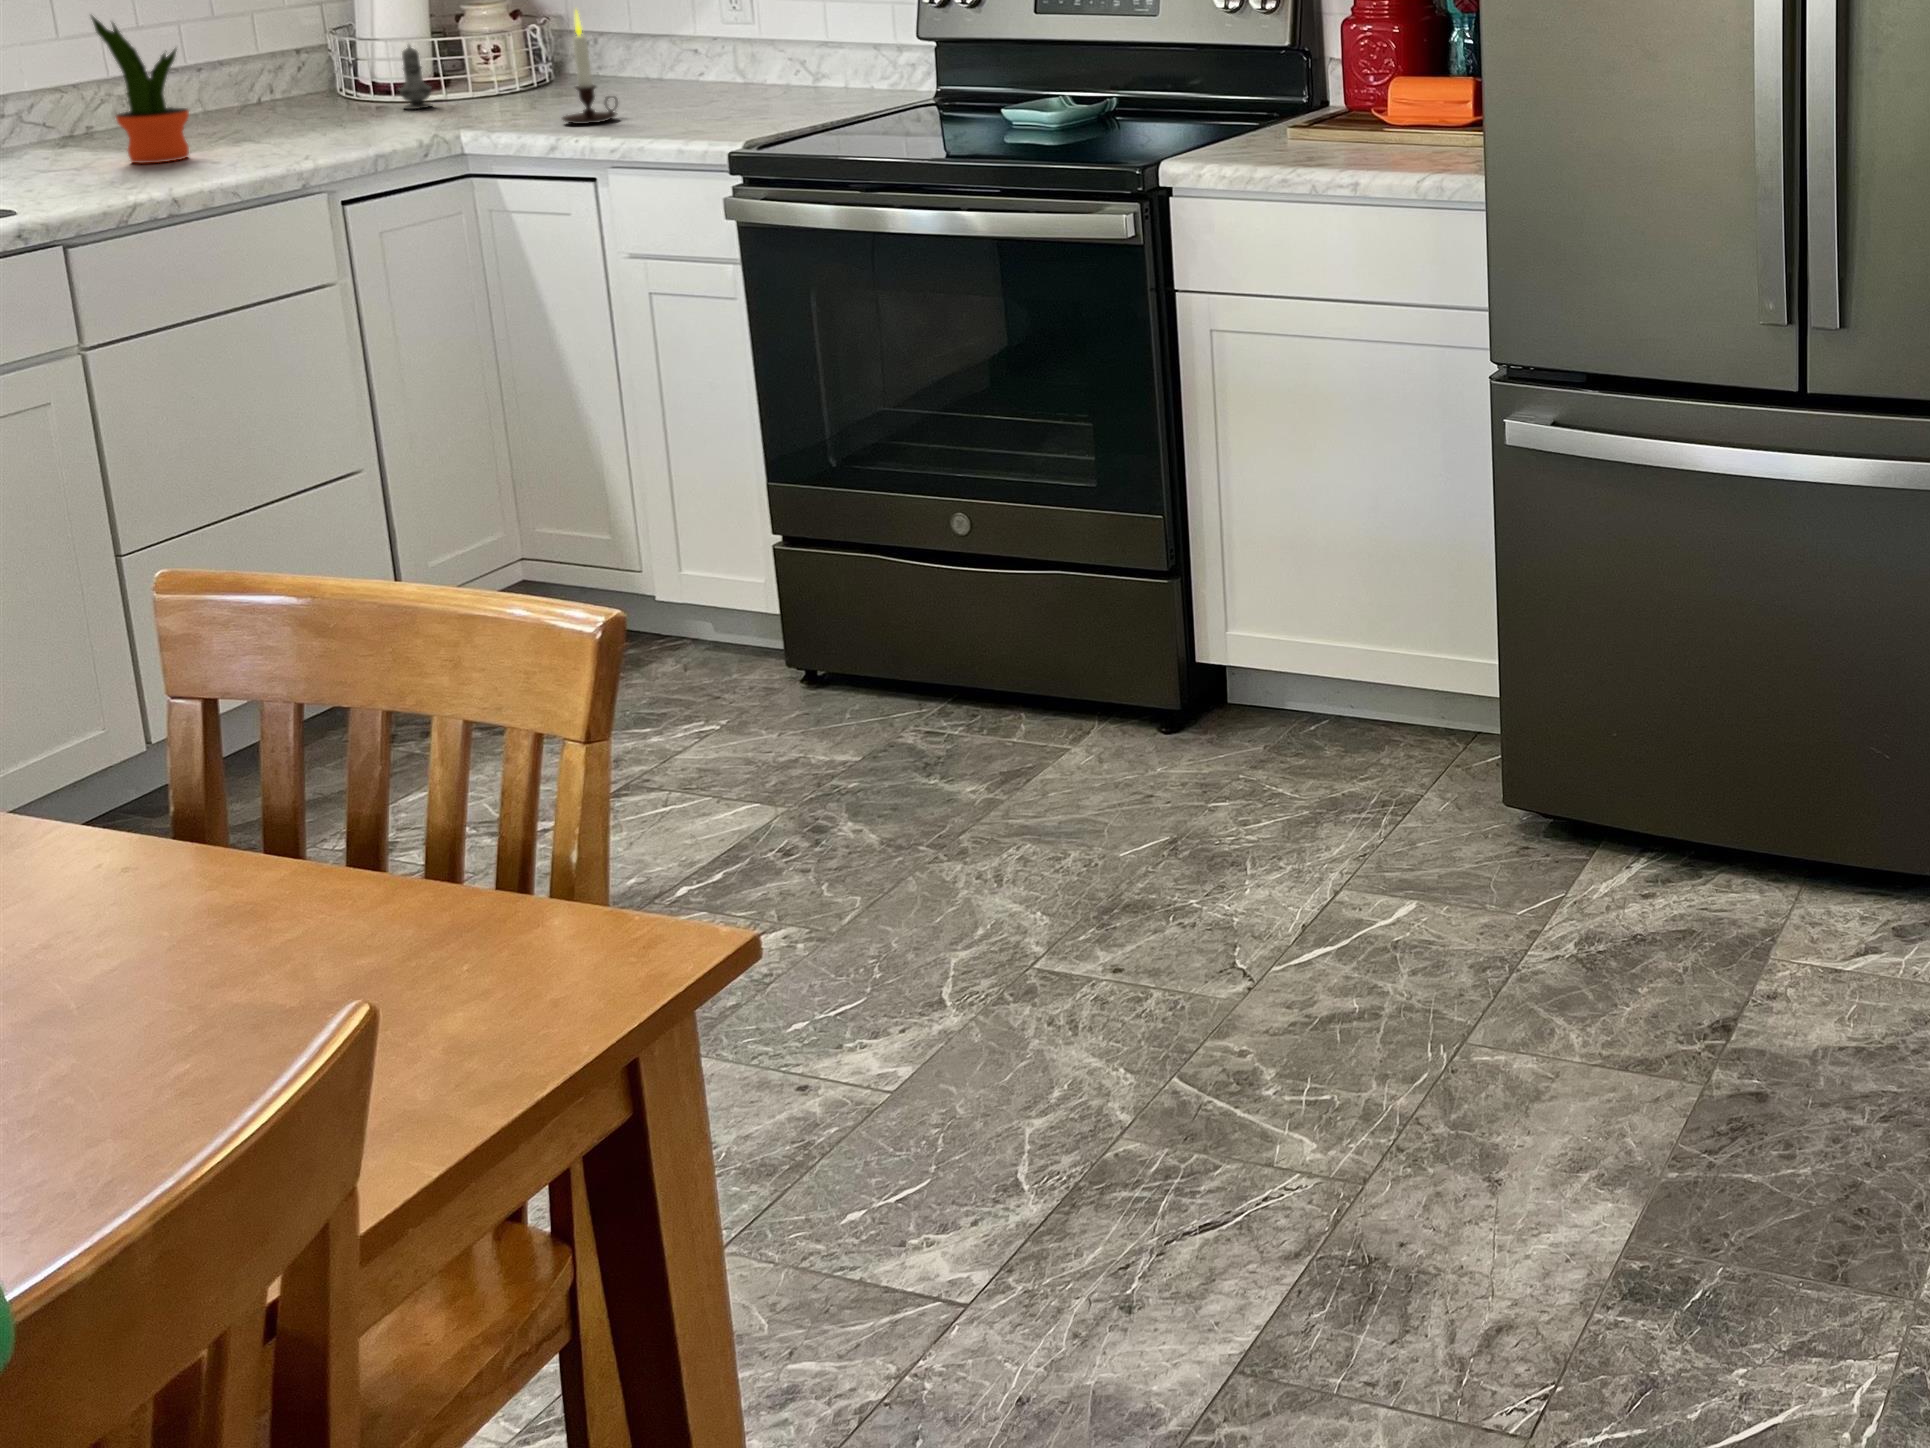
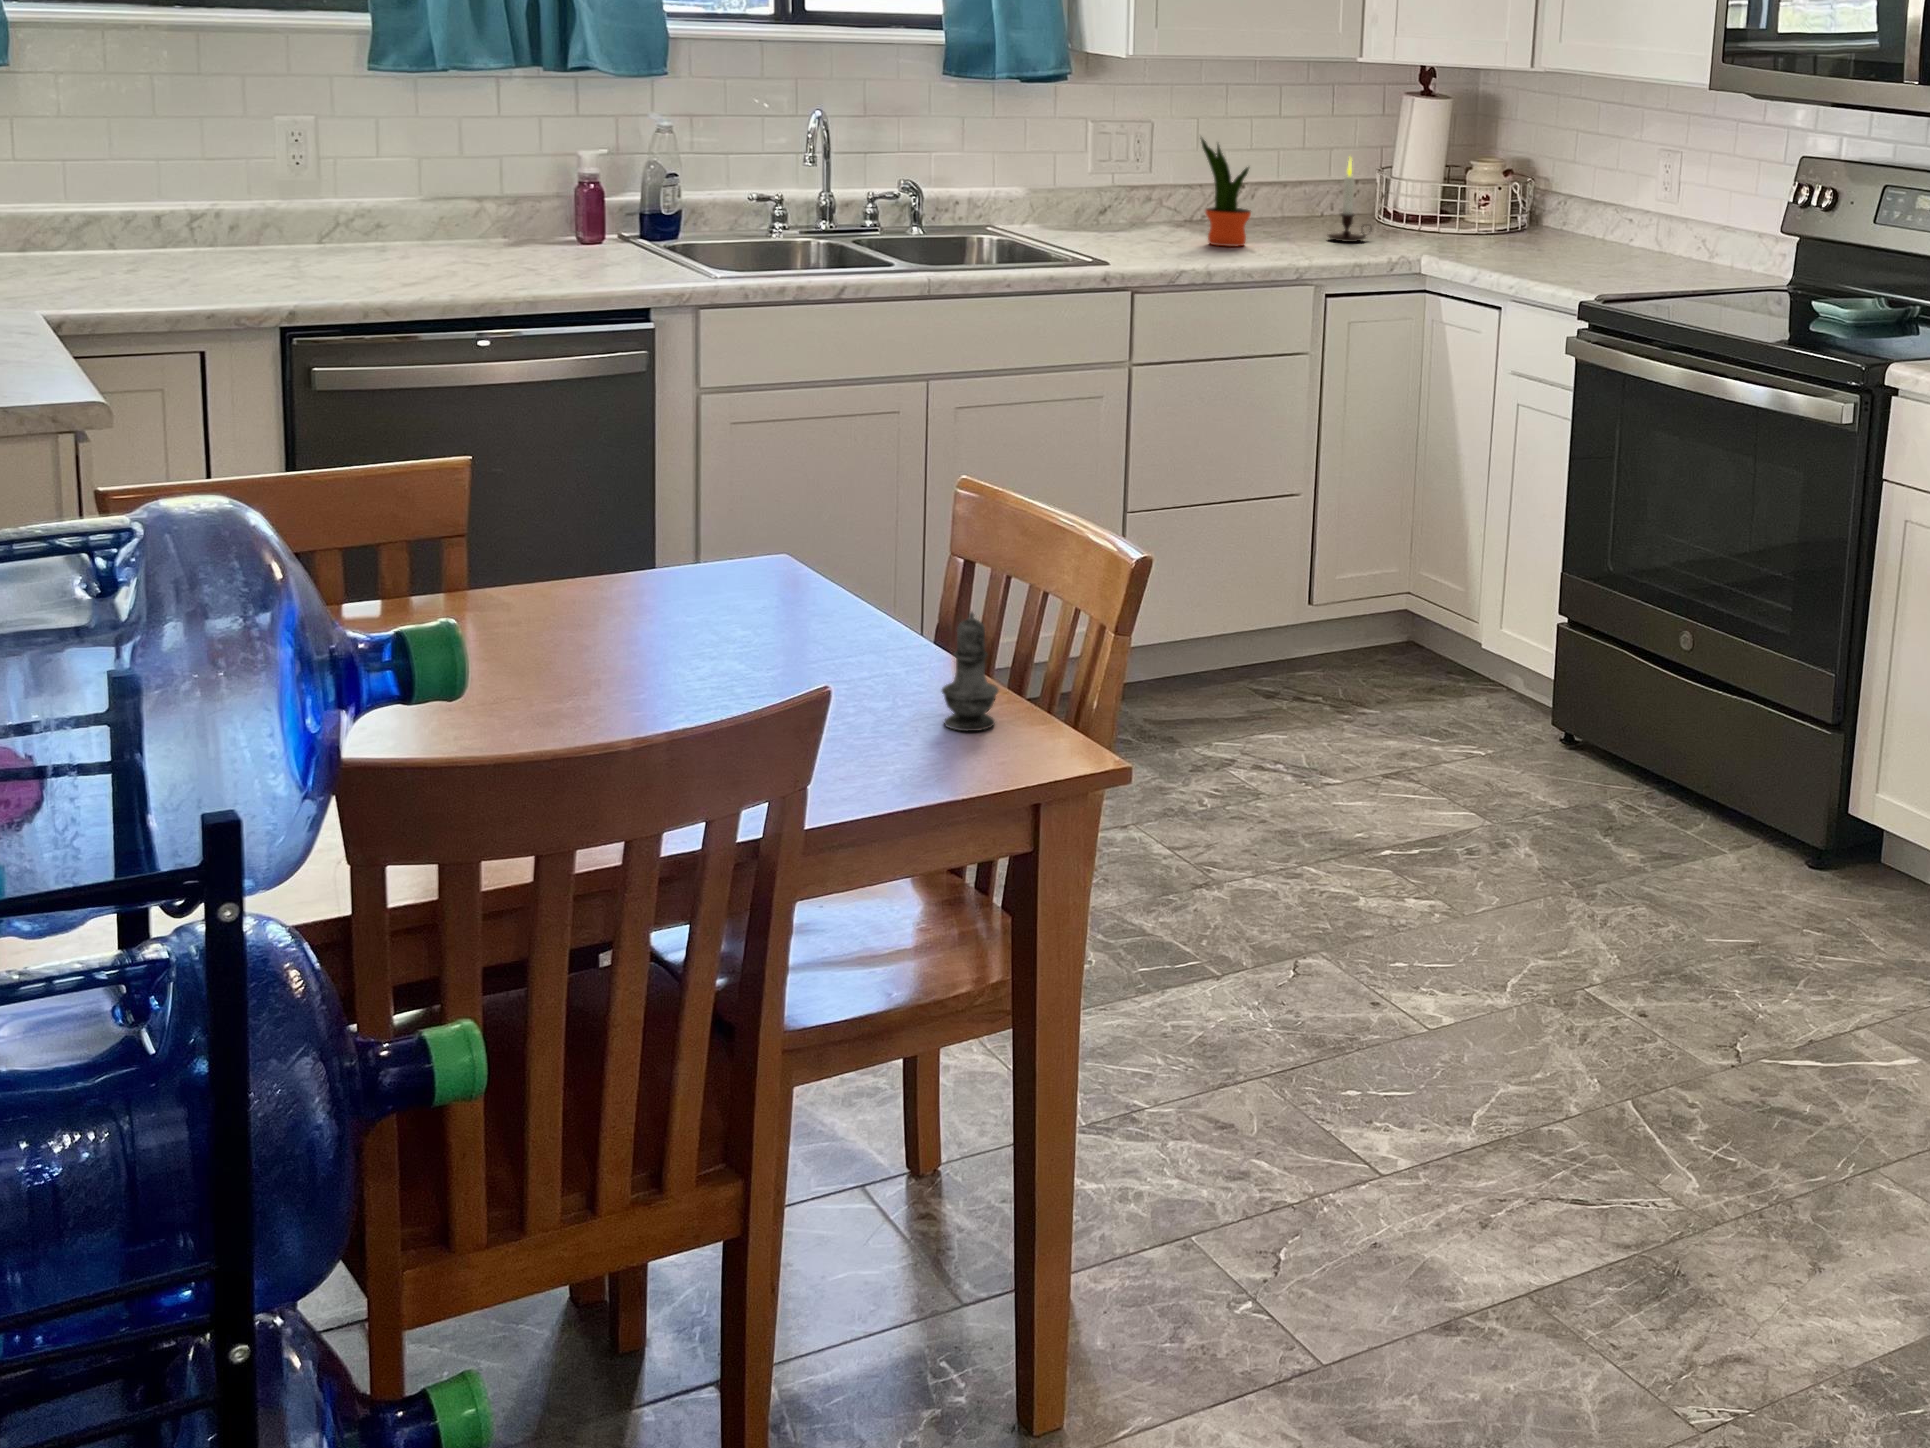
candle: present [562,11,618,124] -> present [1328,158,1366,242]
salt shaker: present [399,46,431,109] -> present [942,612,998,731]

